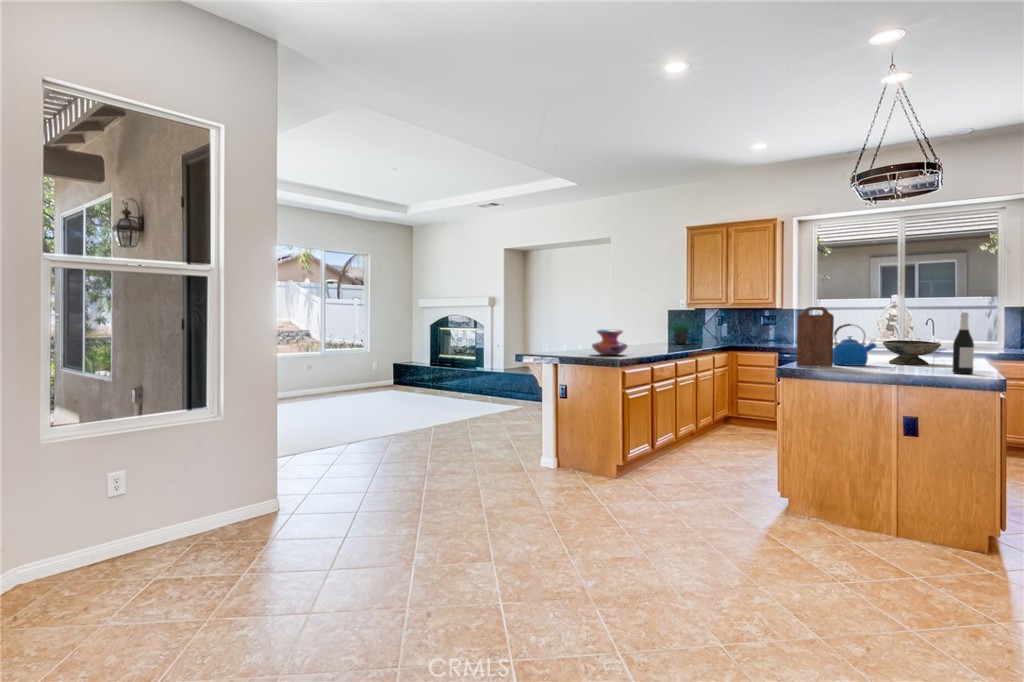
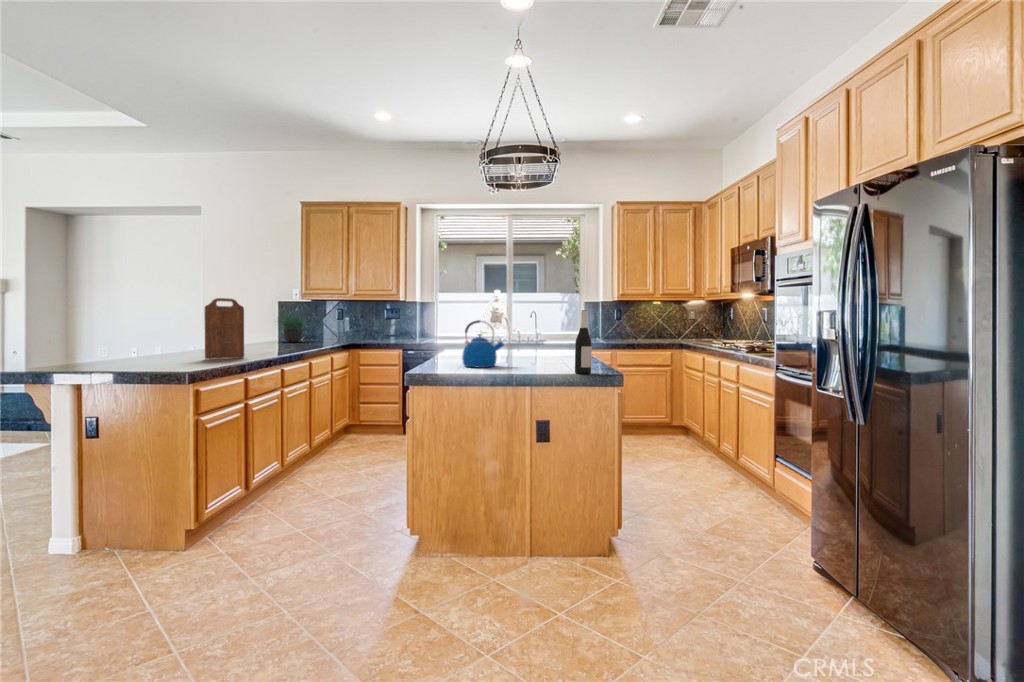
cutting board: present [797,307,834,367] -> present [204,298,244,359]
decorative vase: present [592,330,627,355] -> none [143,325,207,364]
decorative bowl: present [883,340,941,365] -> none [507,338,555,363]

